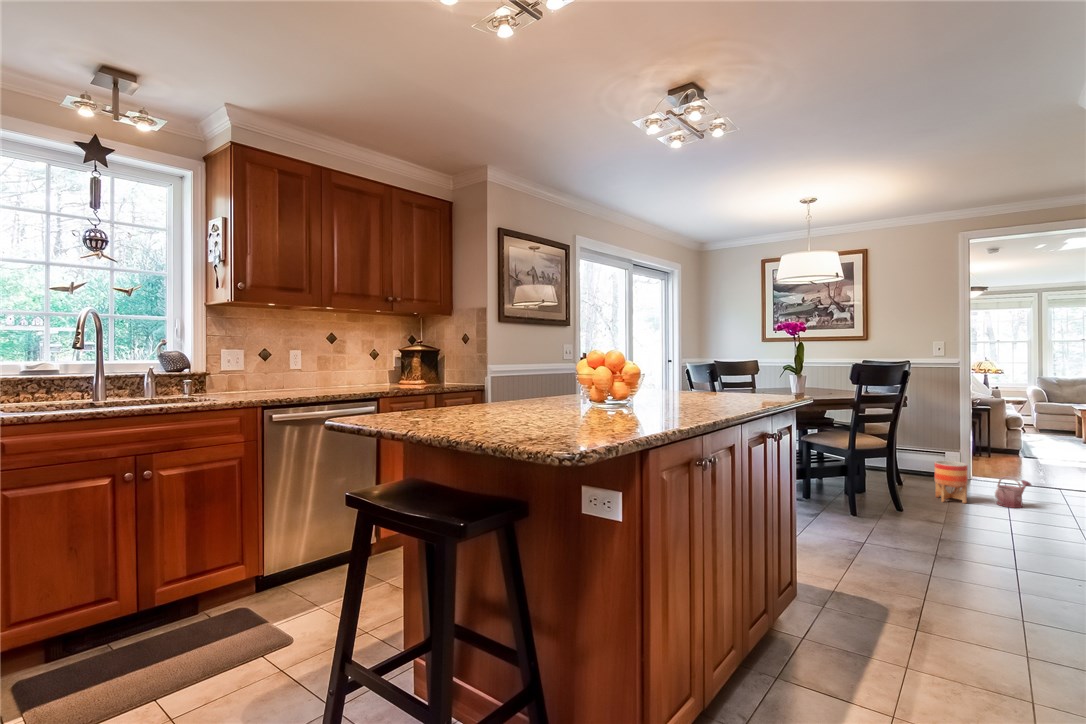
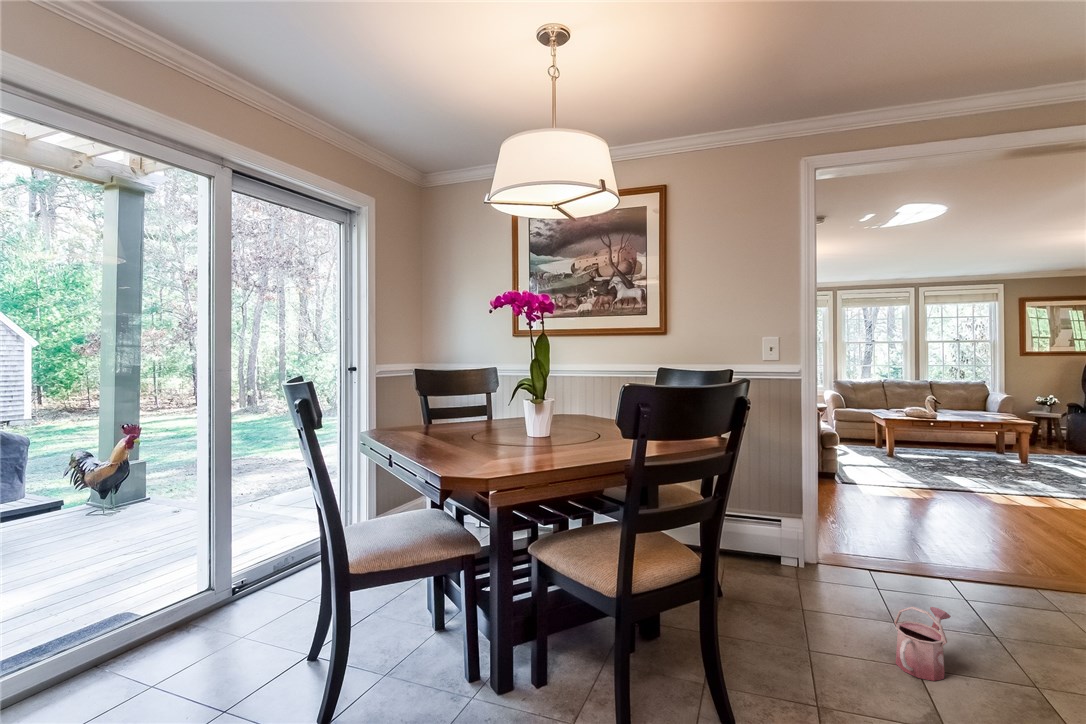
planter: present [934,461,968,503] -> none [784,571,846,672]

